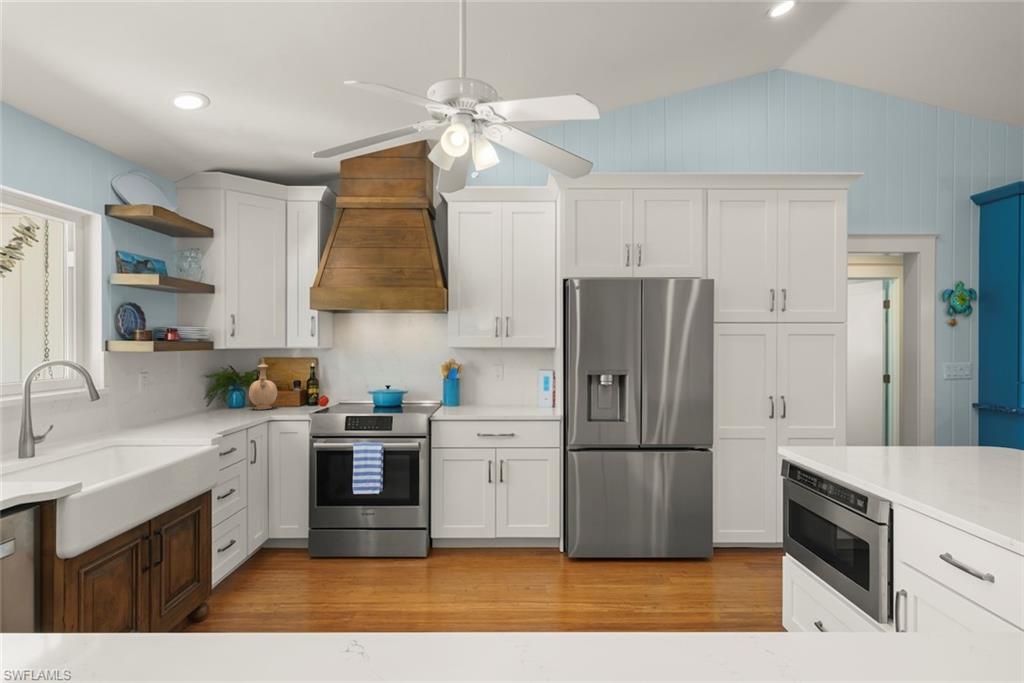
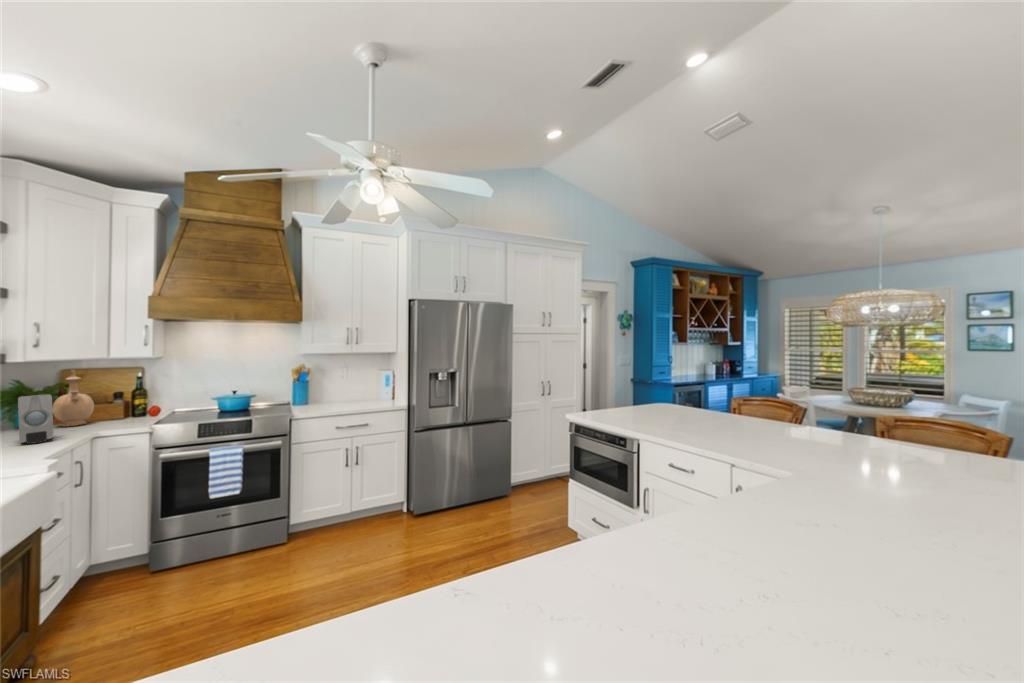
soap dispenser: none [218,378,243,421] -> present [18,394,53,444]

